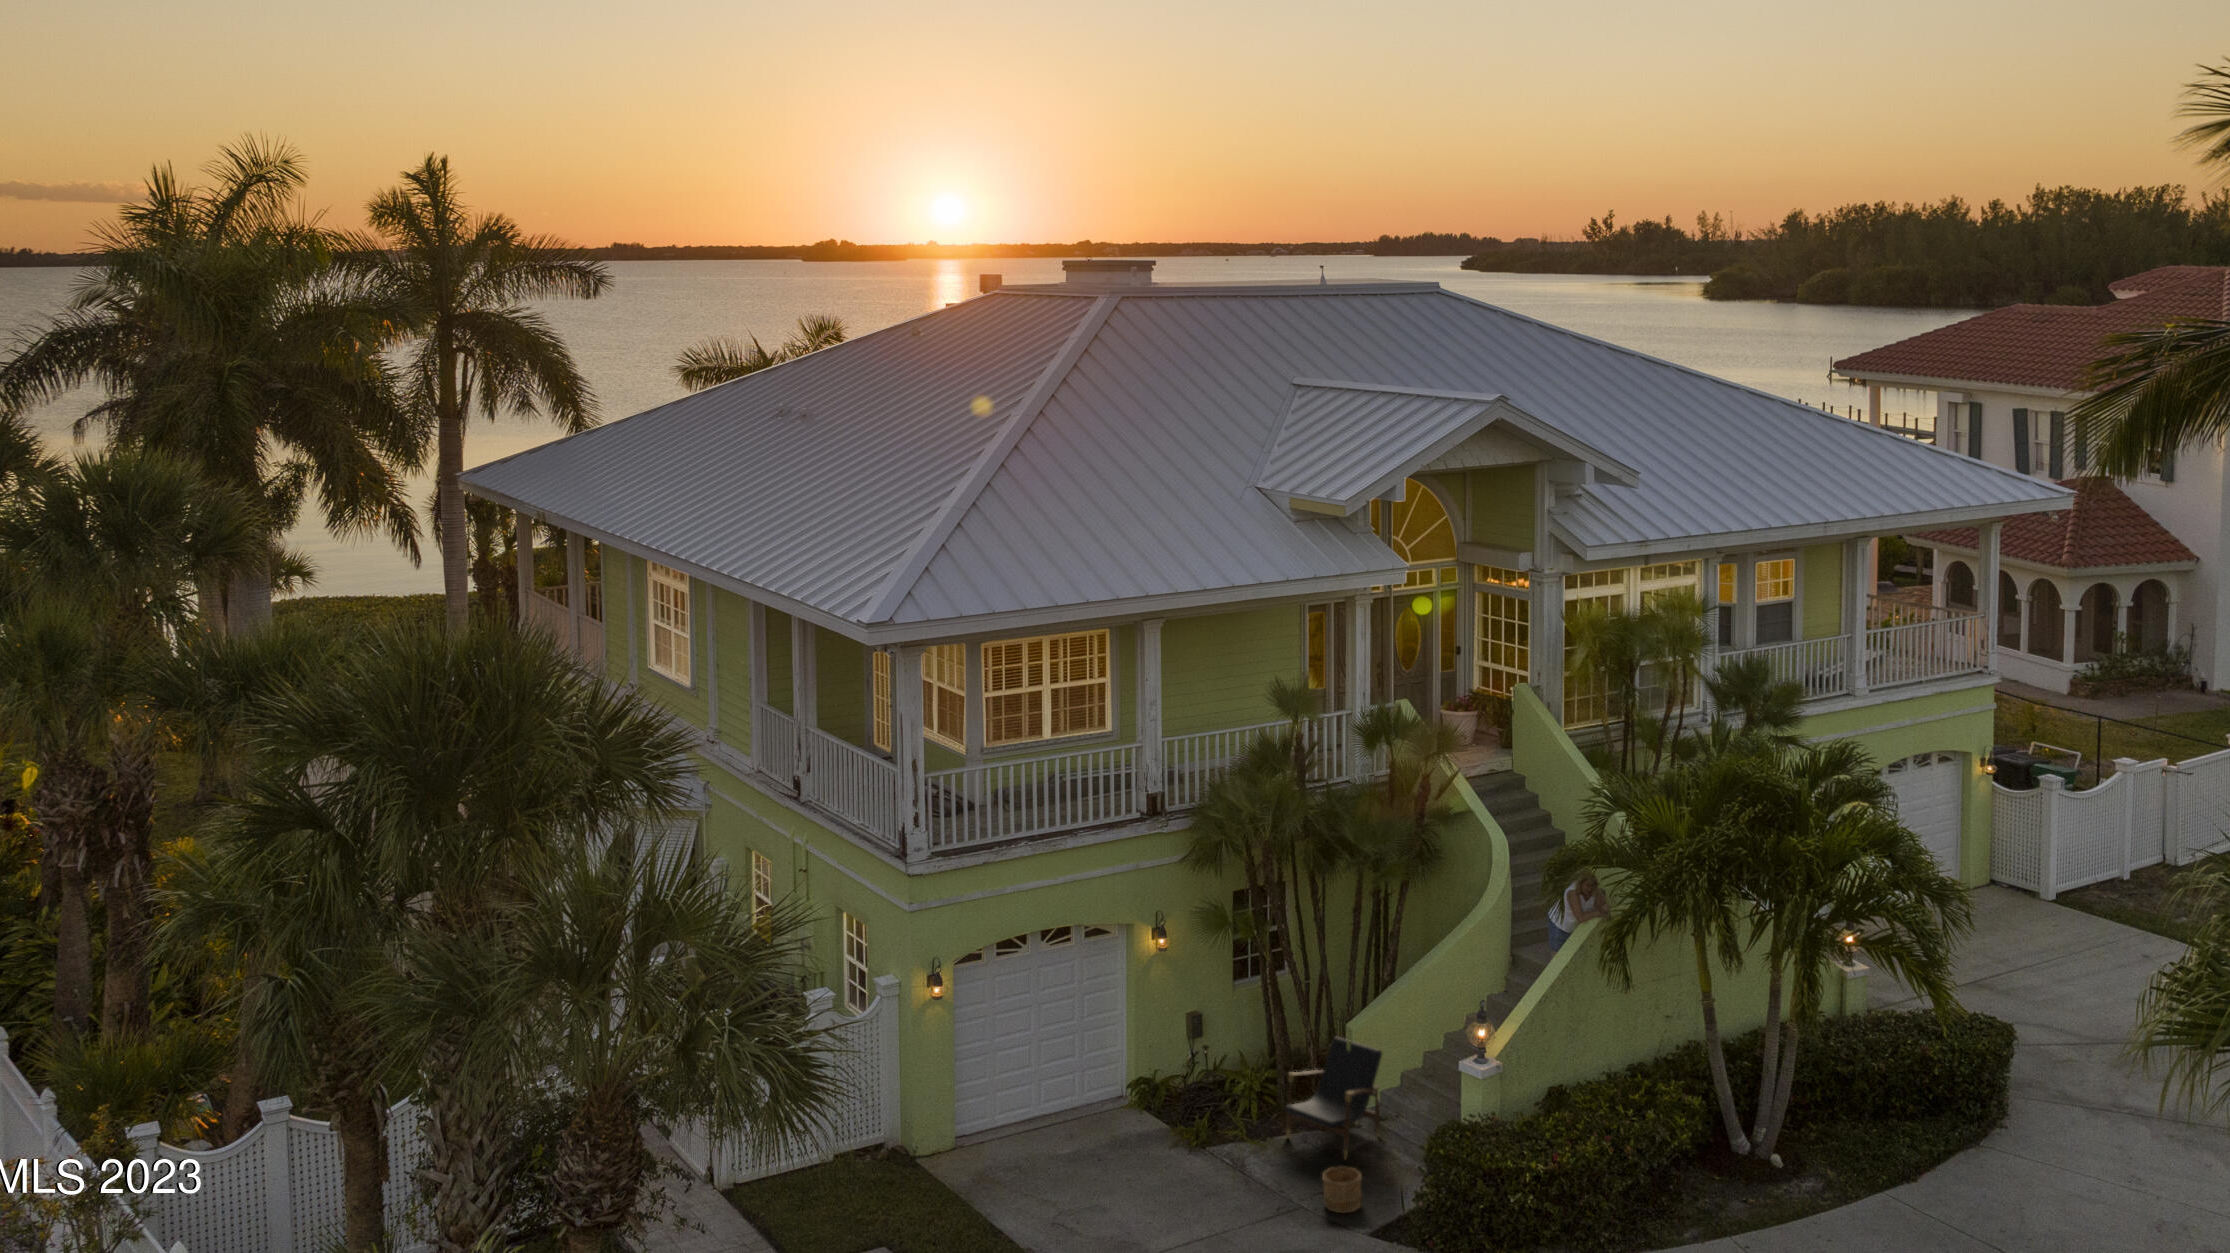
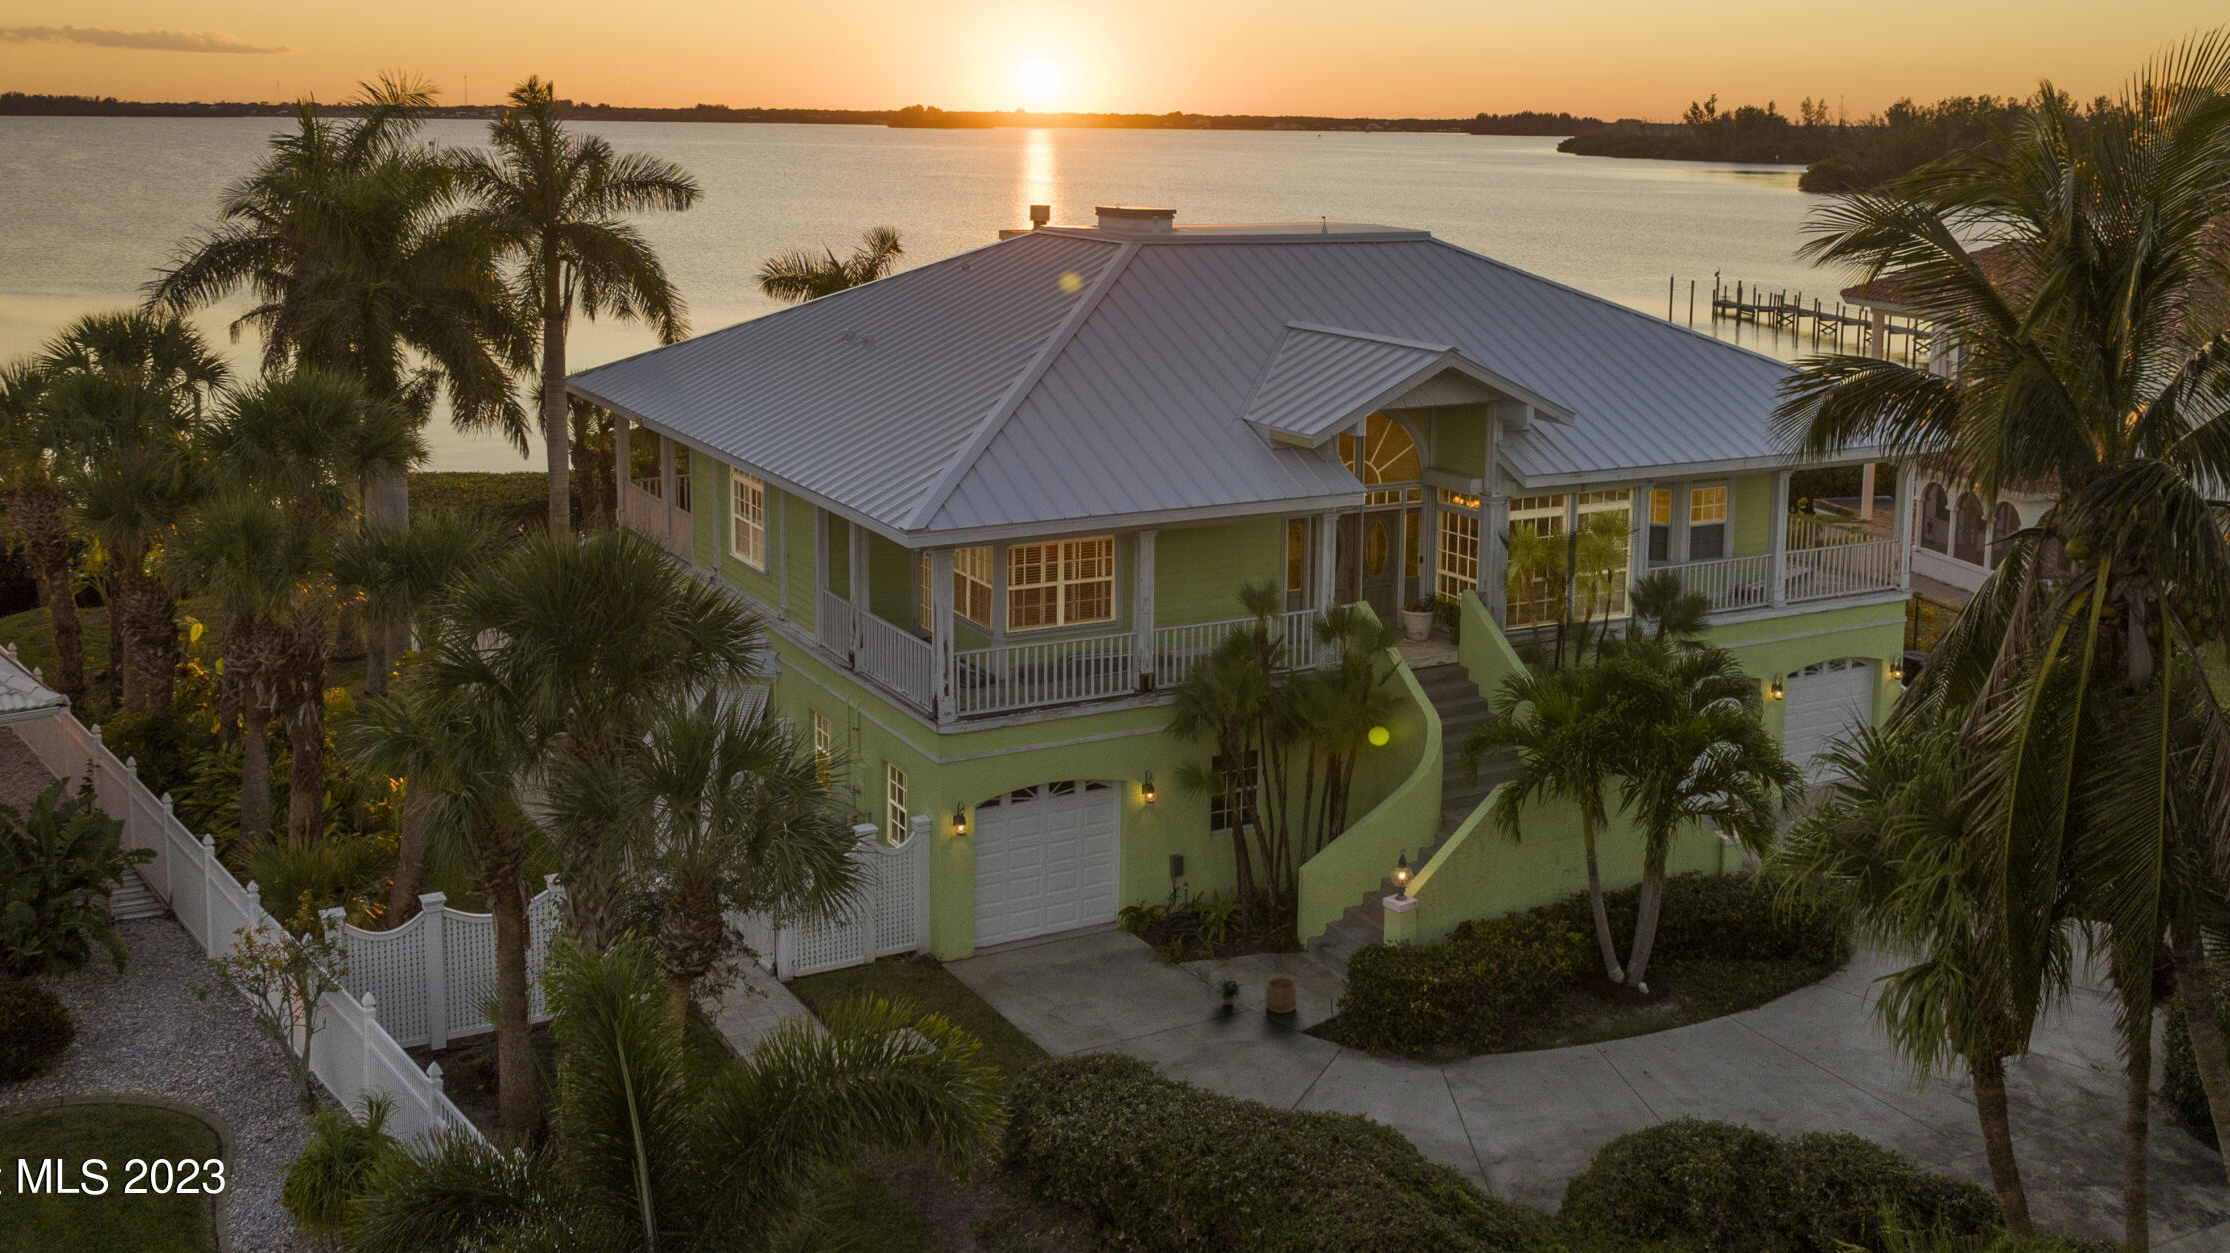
lounge chair: present [1285,1037,1382,1159] -> none [1242,877,1325,975]
potted plant: none [1250,1167,1295,1205] -> present [1217,978,1240,1005]

